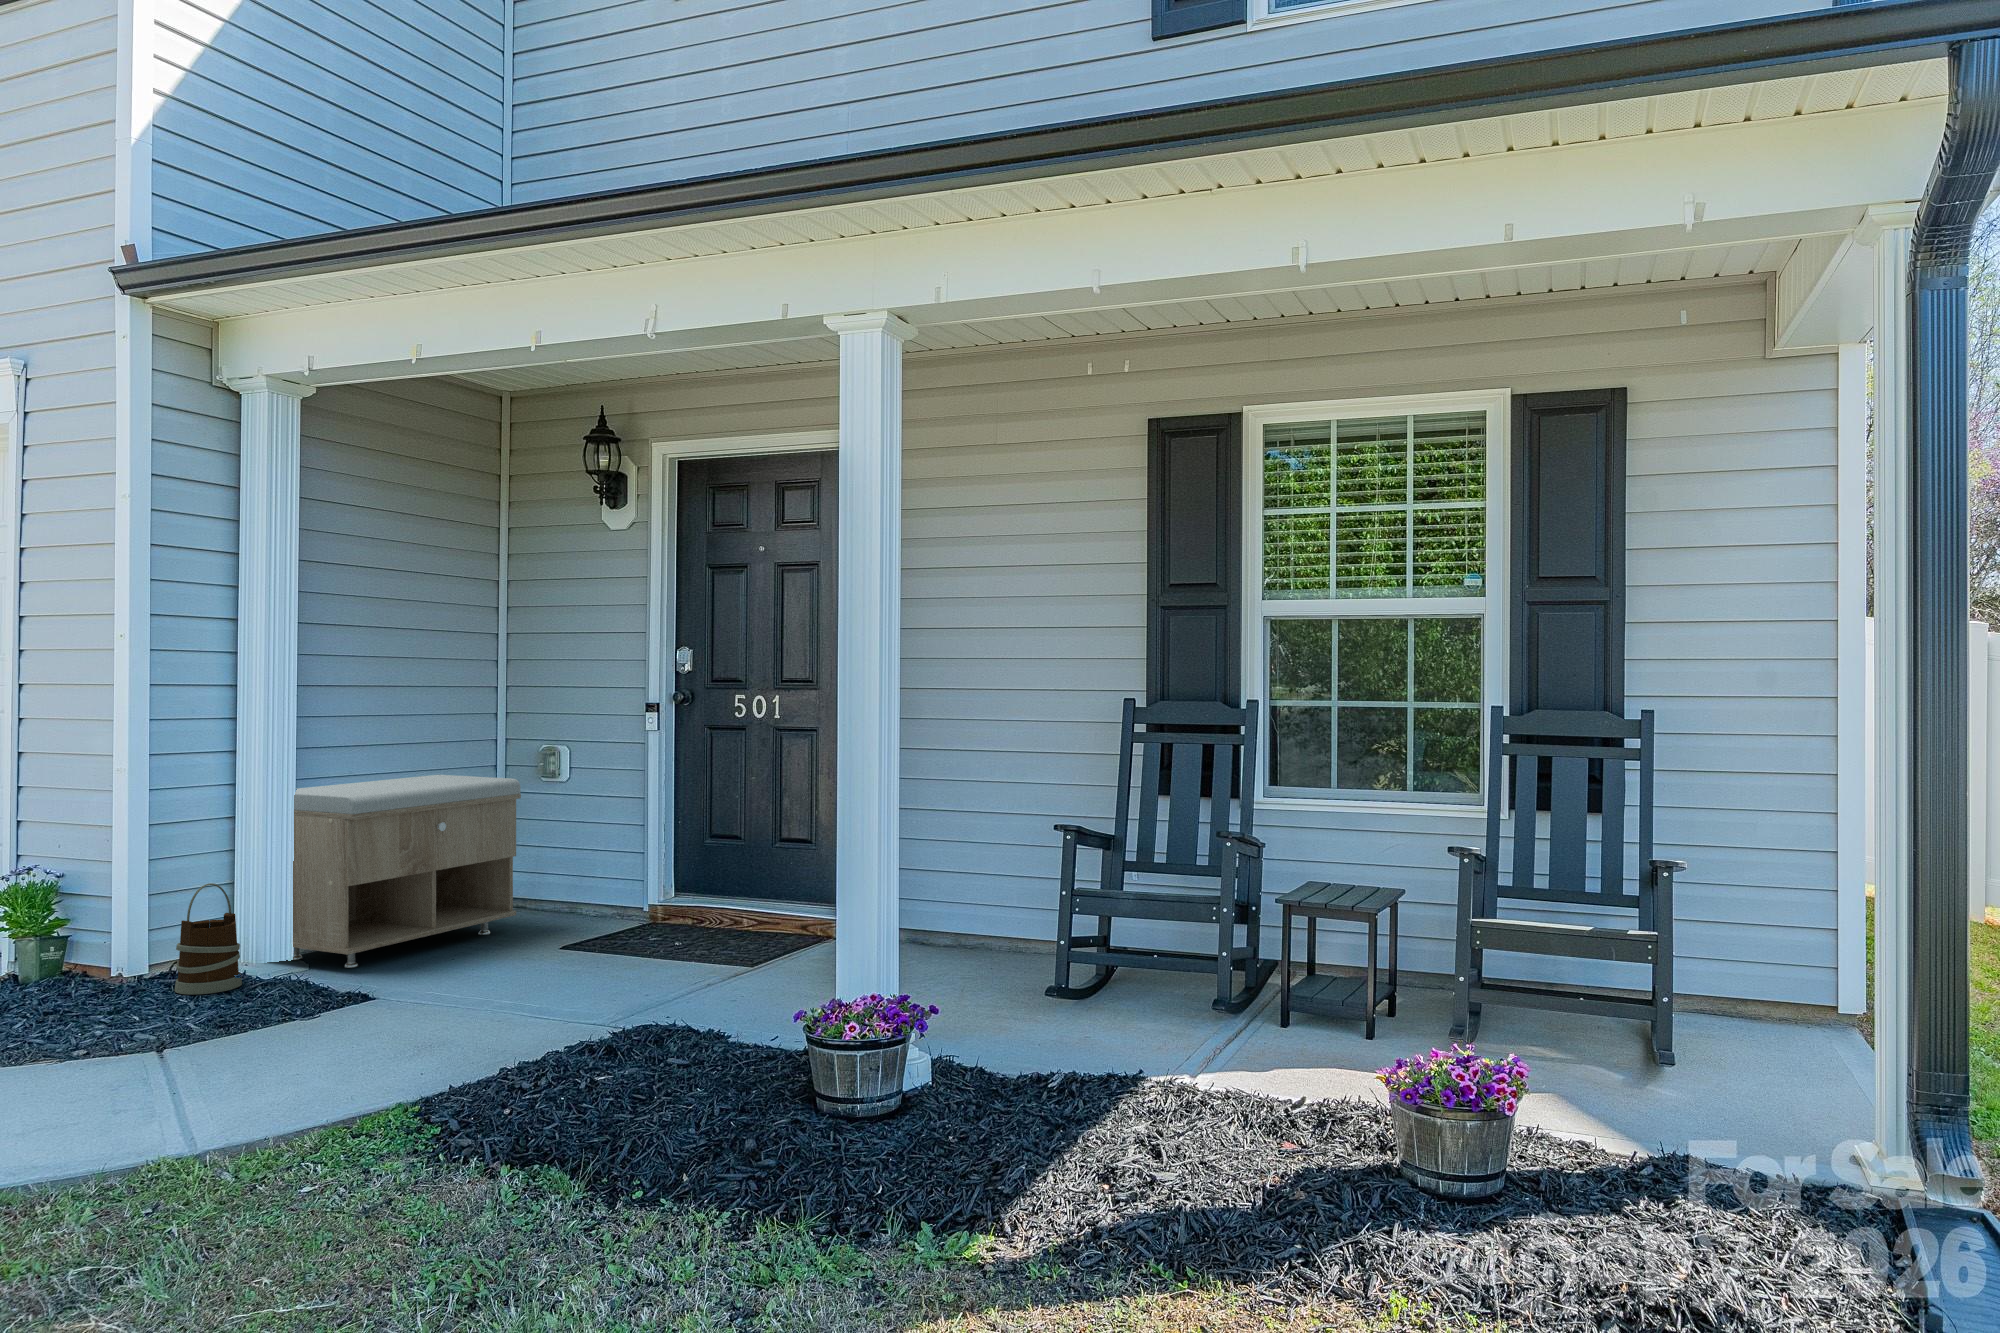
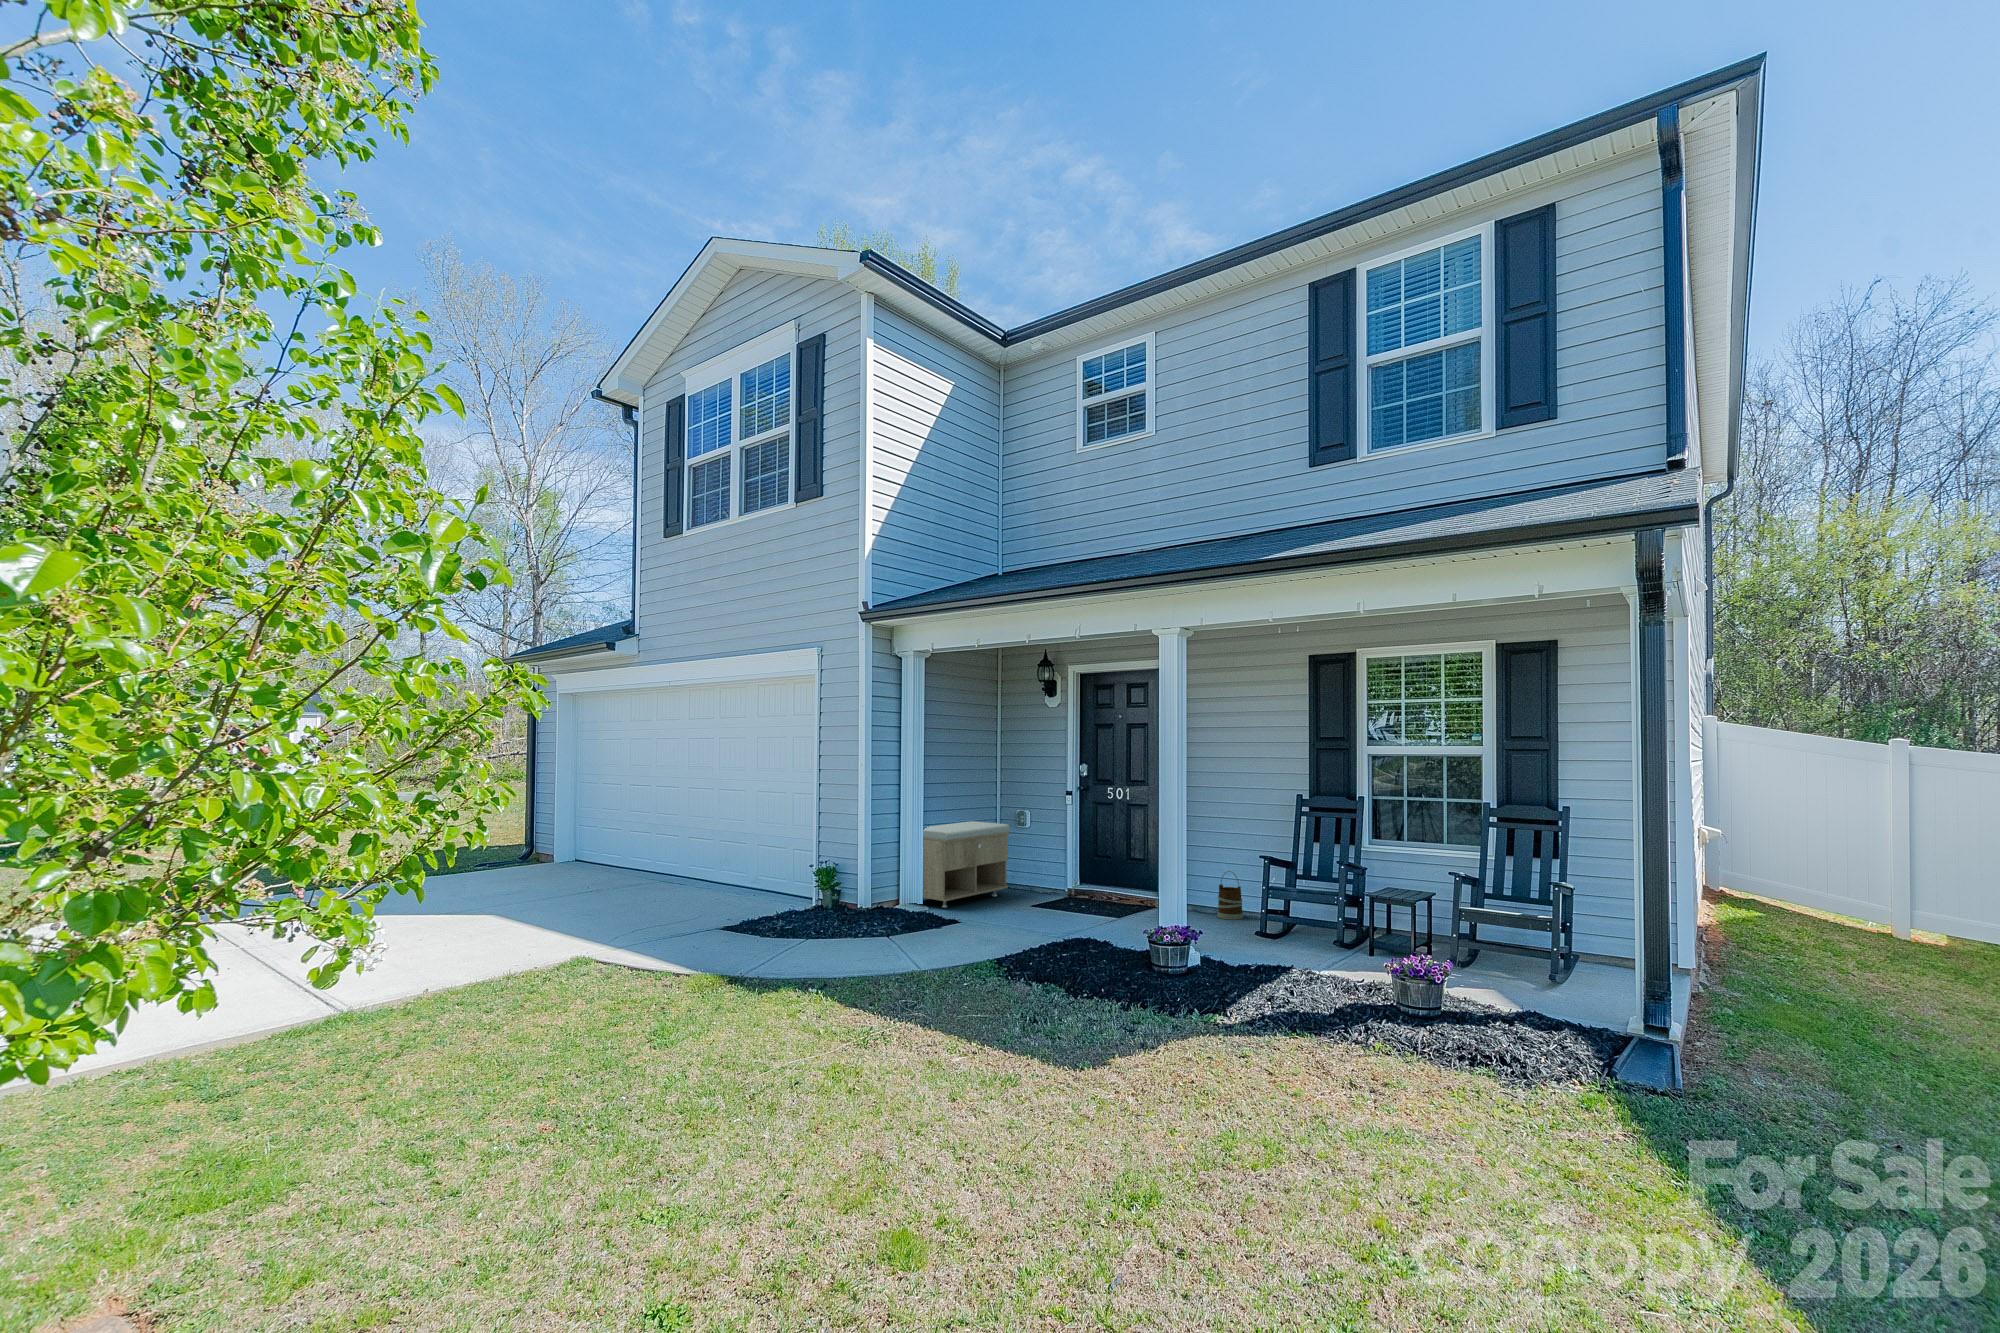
wooden bucket: present [175,883,242,994] -> present [1217,871,1243,920]

